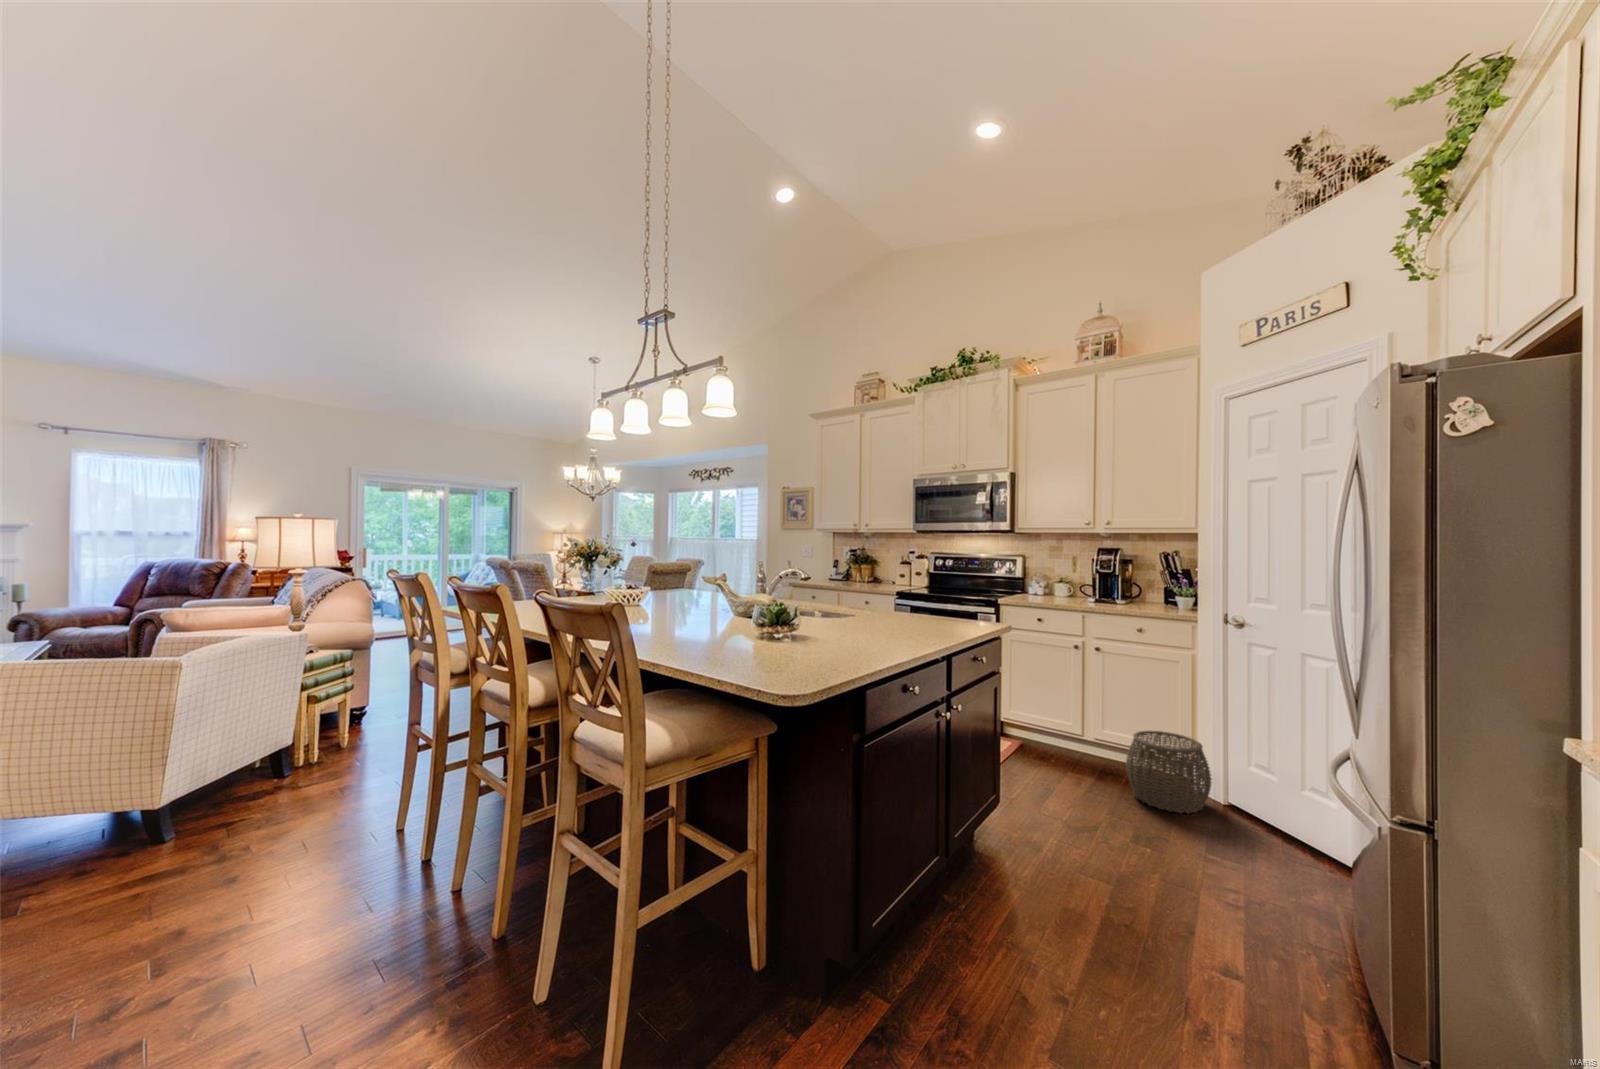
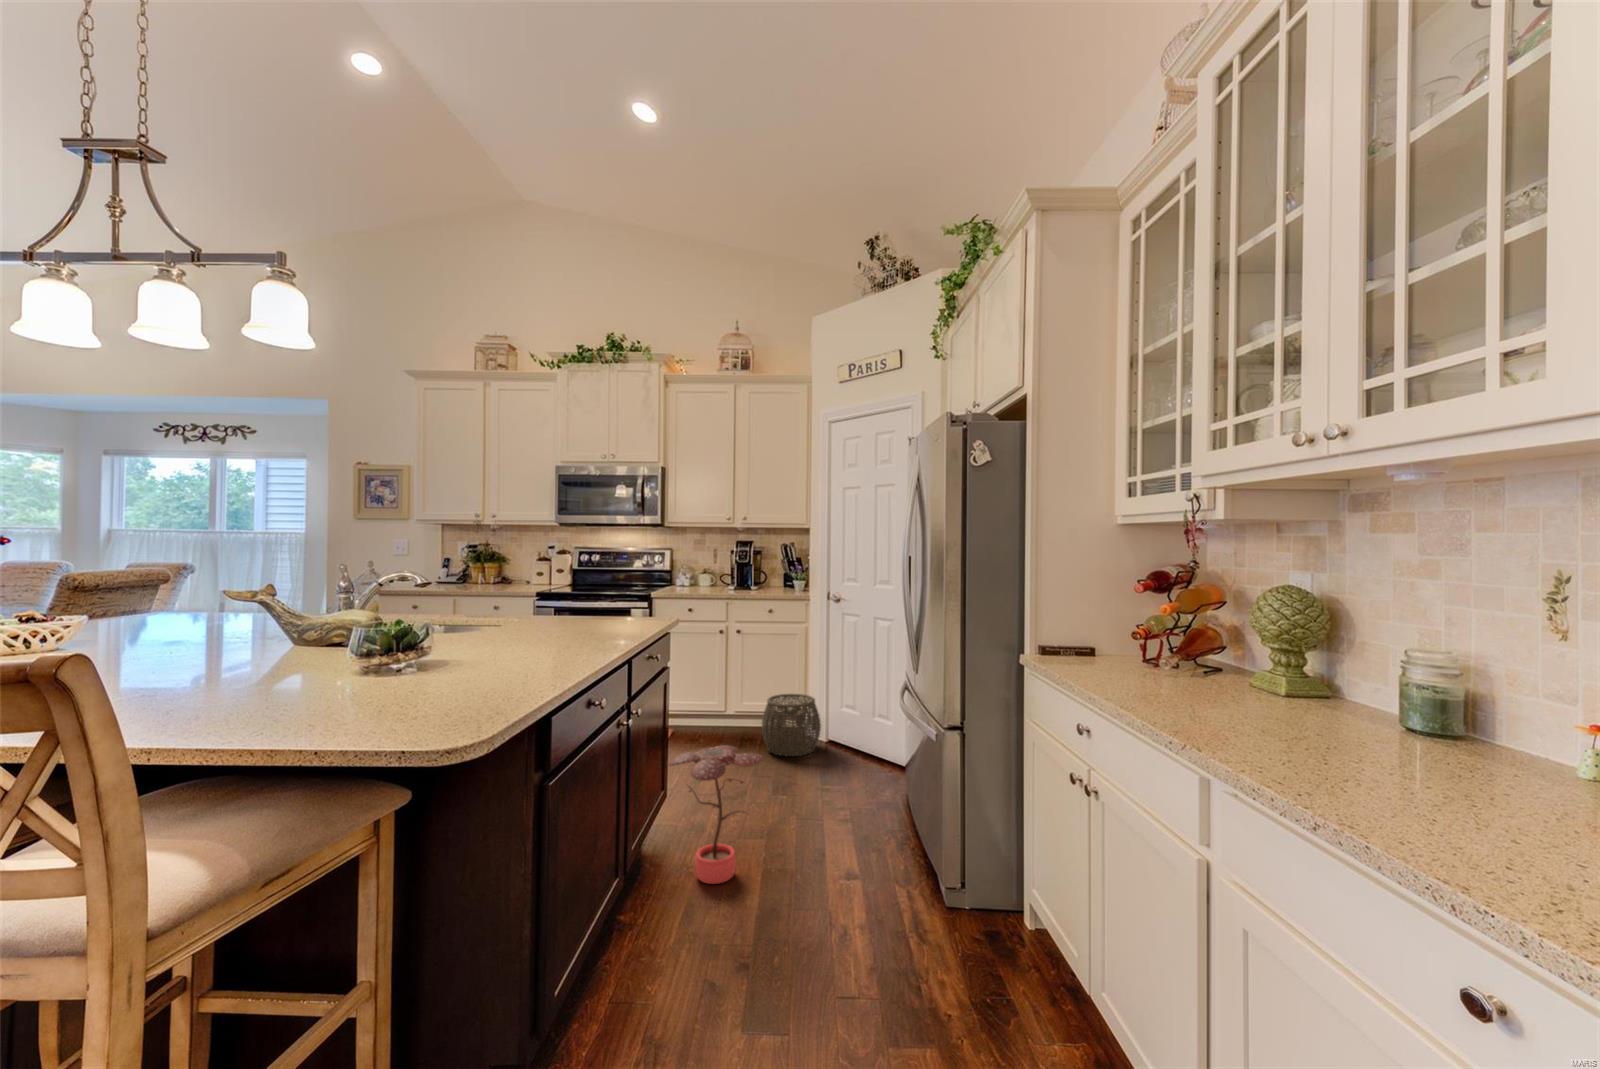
potted plant: none [980,790,1102,961] -> present [668,745,763,884]

